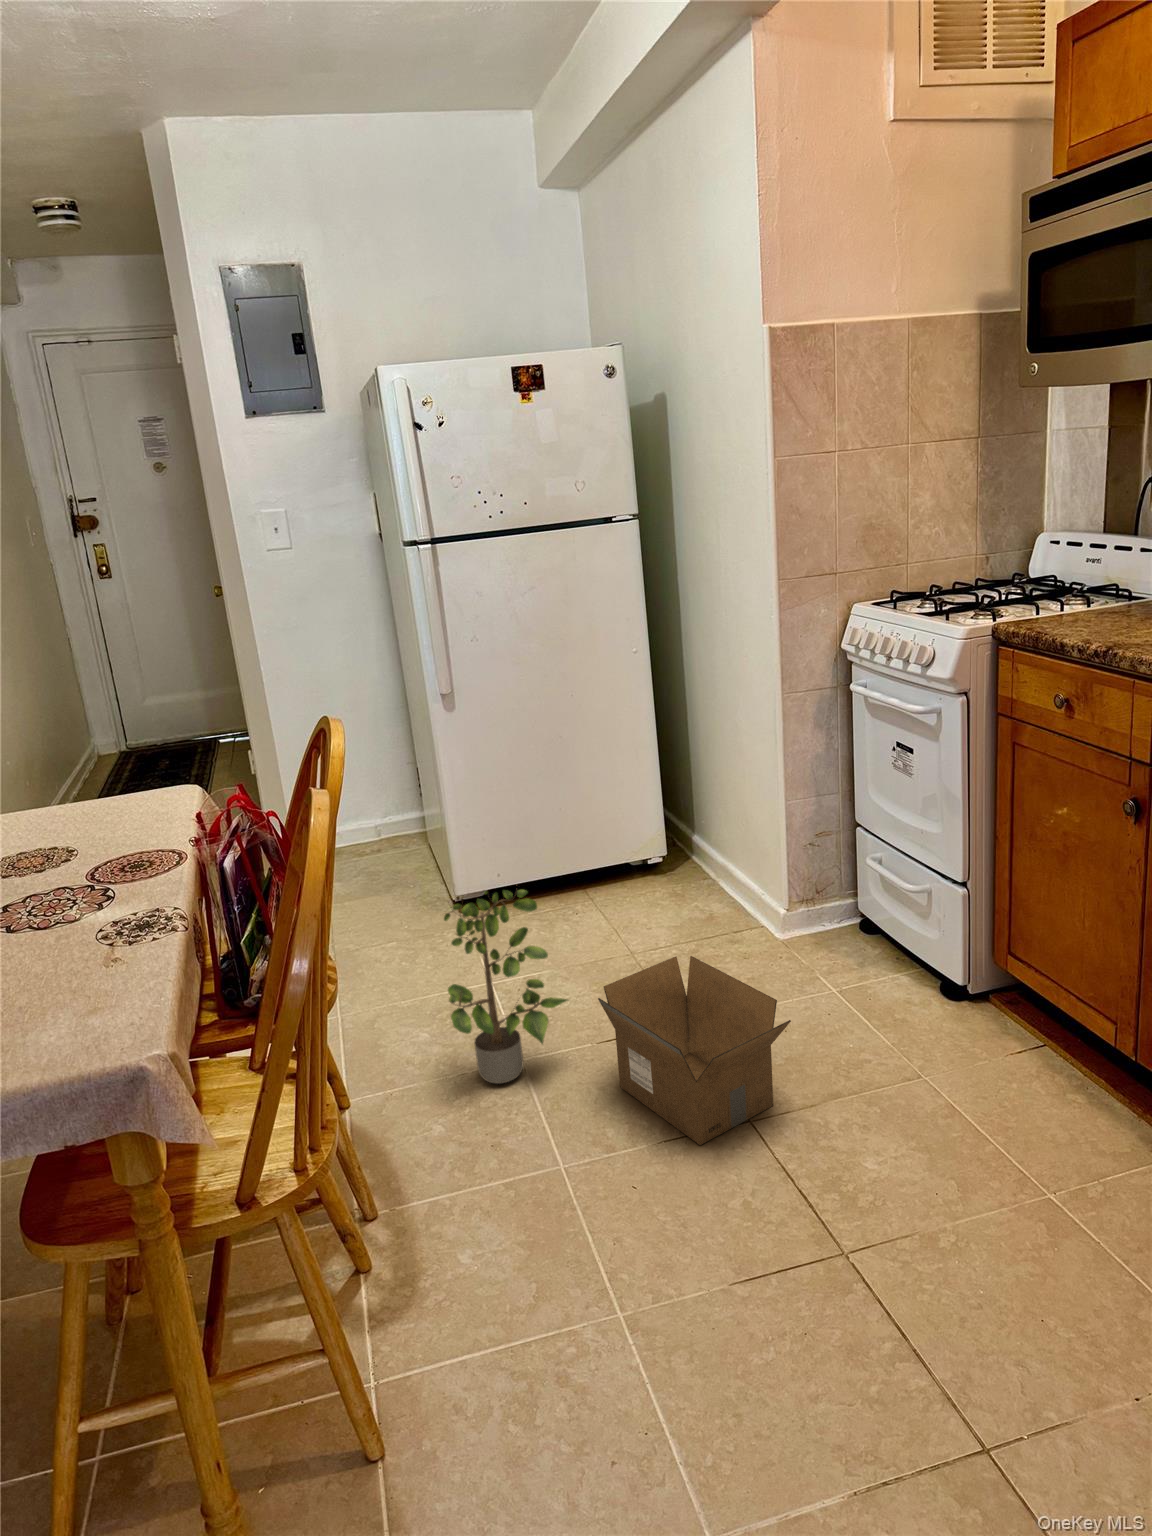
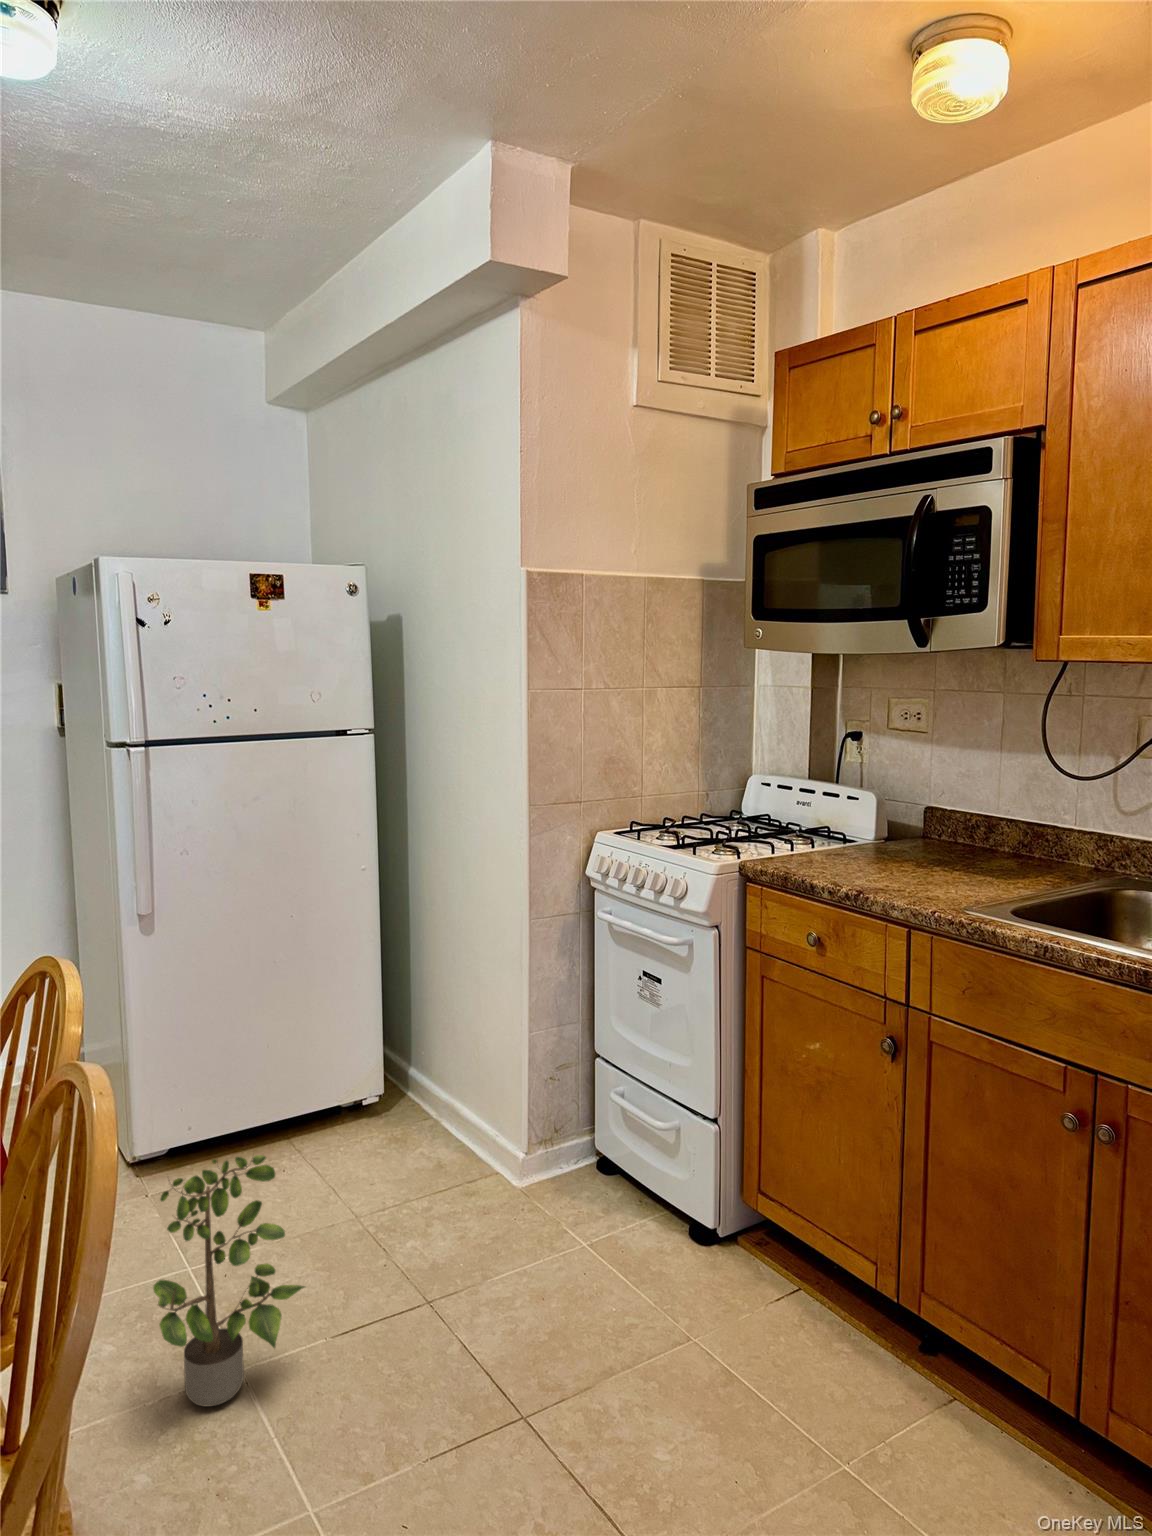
cardboard box: present [598,956,791,1145] -> none [349,1220,572,1458]

